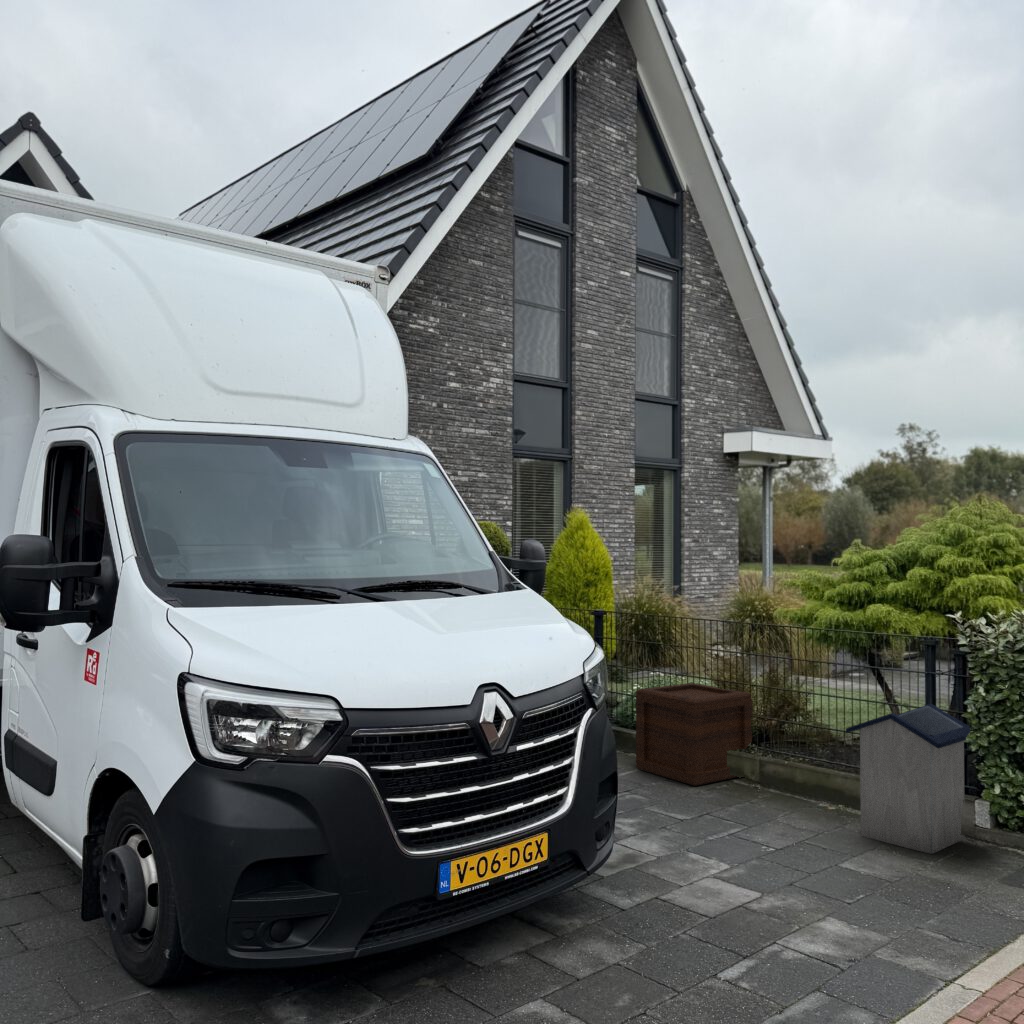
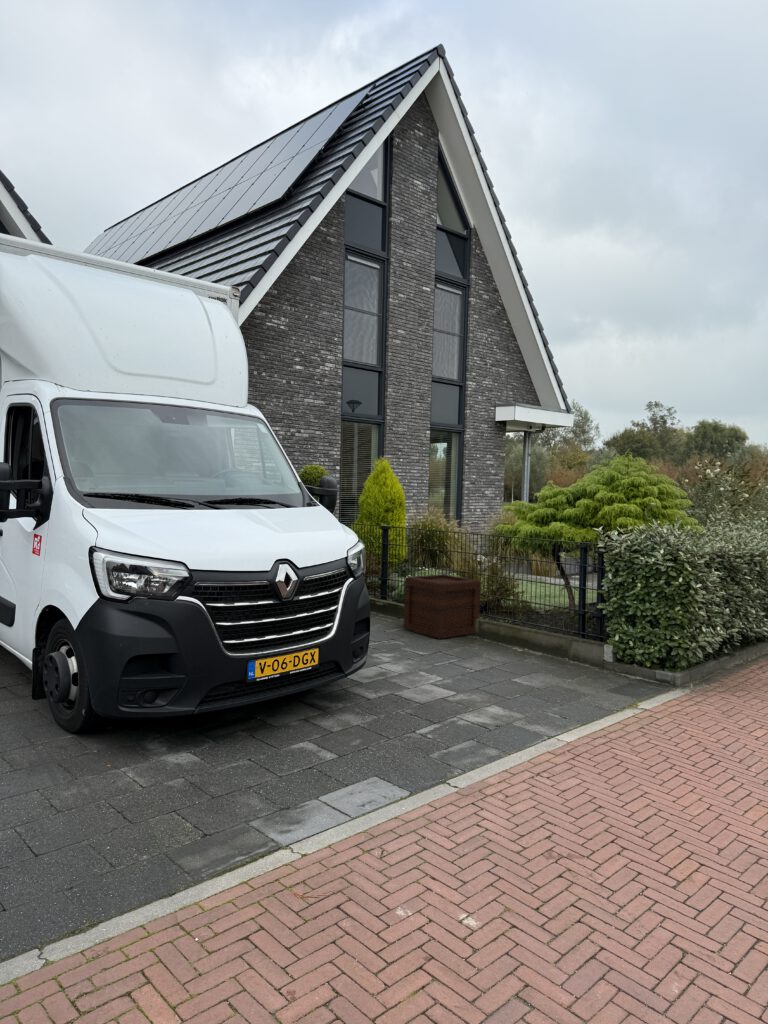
trash can: present [846,704,970,854] -> none [528,586,610,677]

